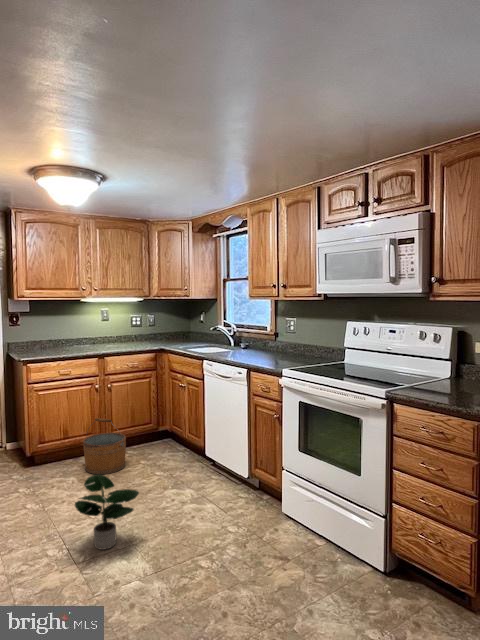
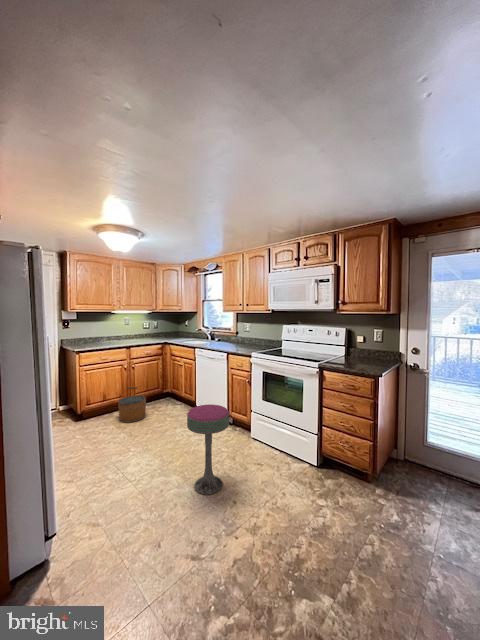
bar stool: none [153,452,221,598] -> present [187,404,229,495]
potted plant: present [75,475,139,550] -> none [128,422,169,470]

